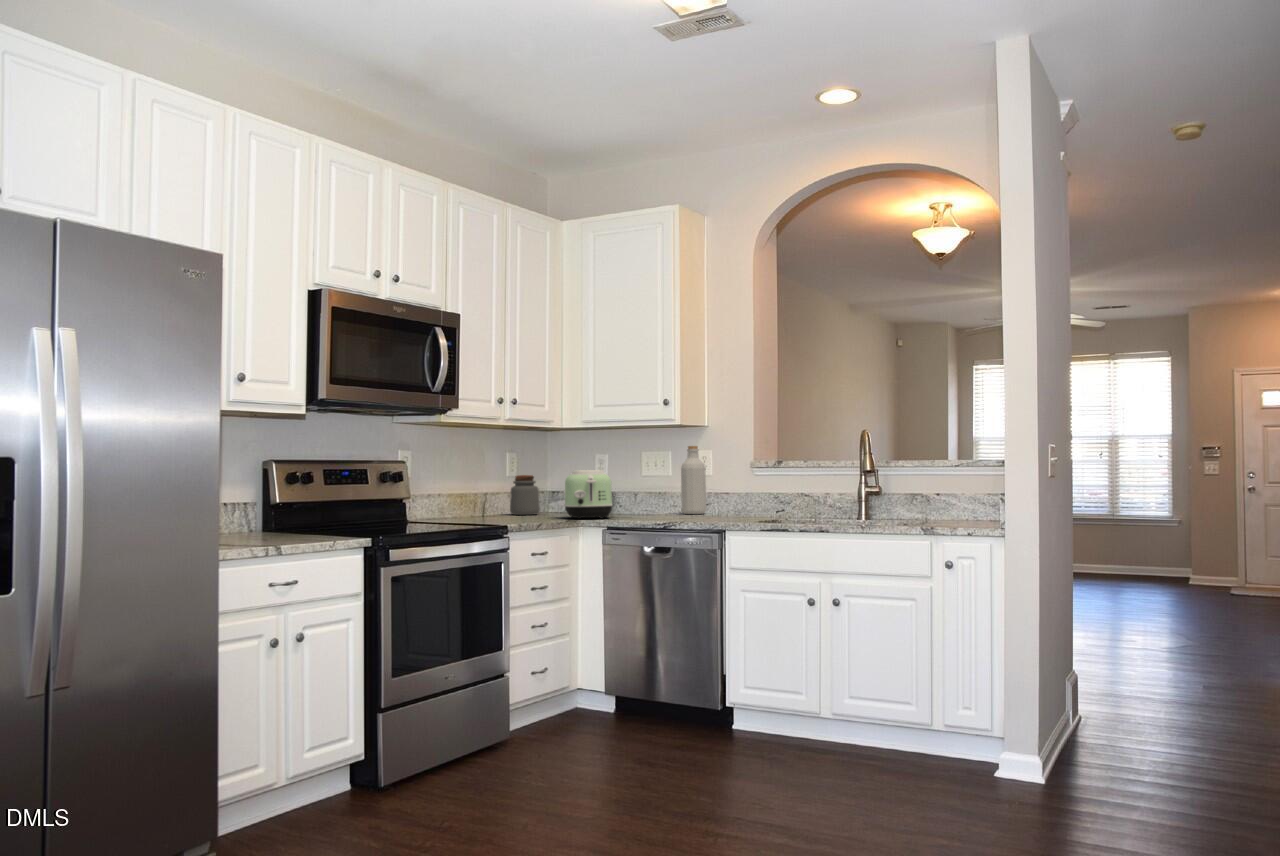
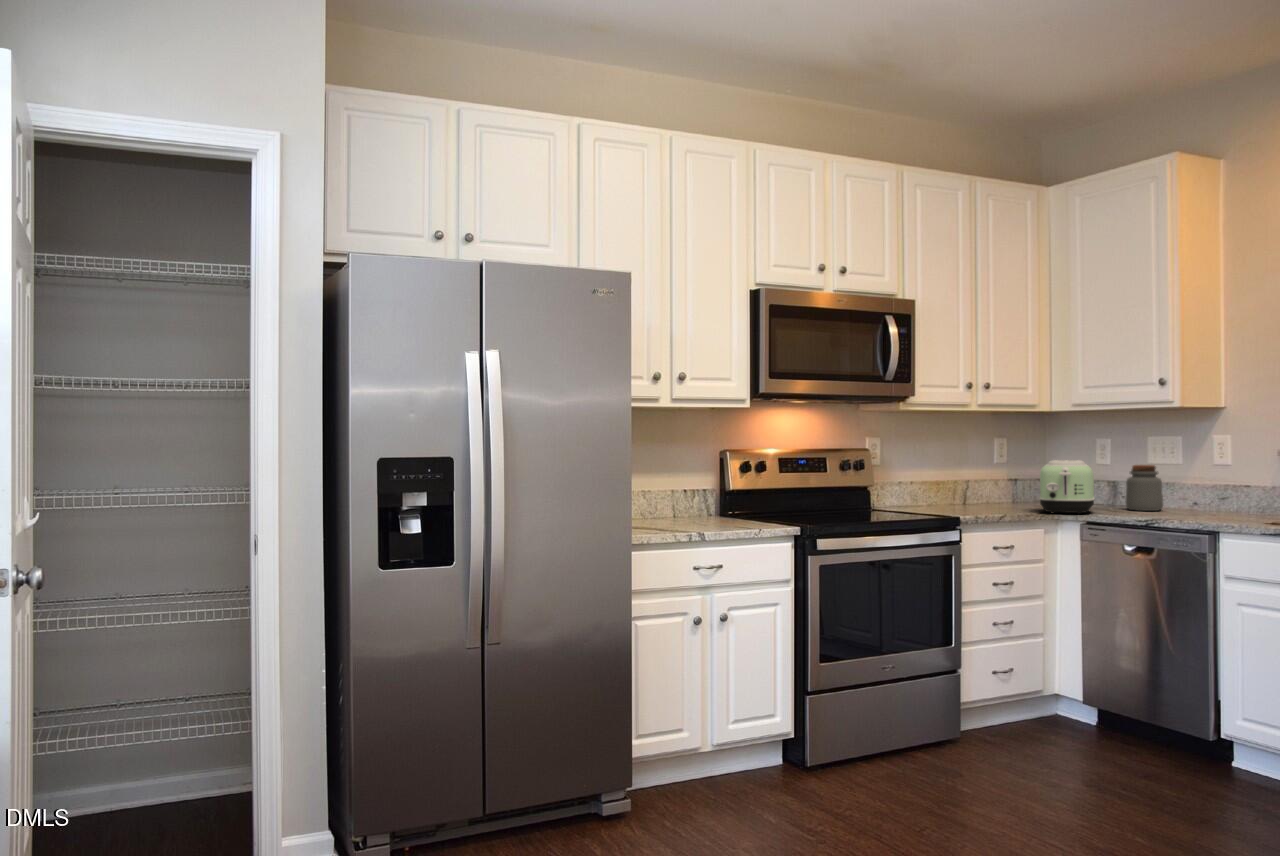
bottle: present [681,446,706,514] -> none [1189,434,1222,513]
jar: present [510,475,540,515] -> present [1125,465,1163,511]

